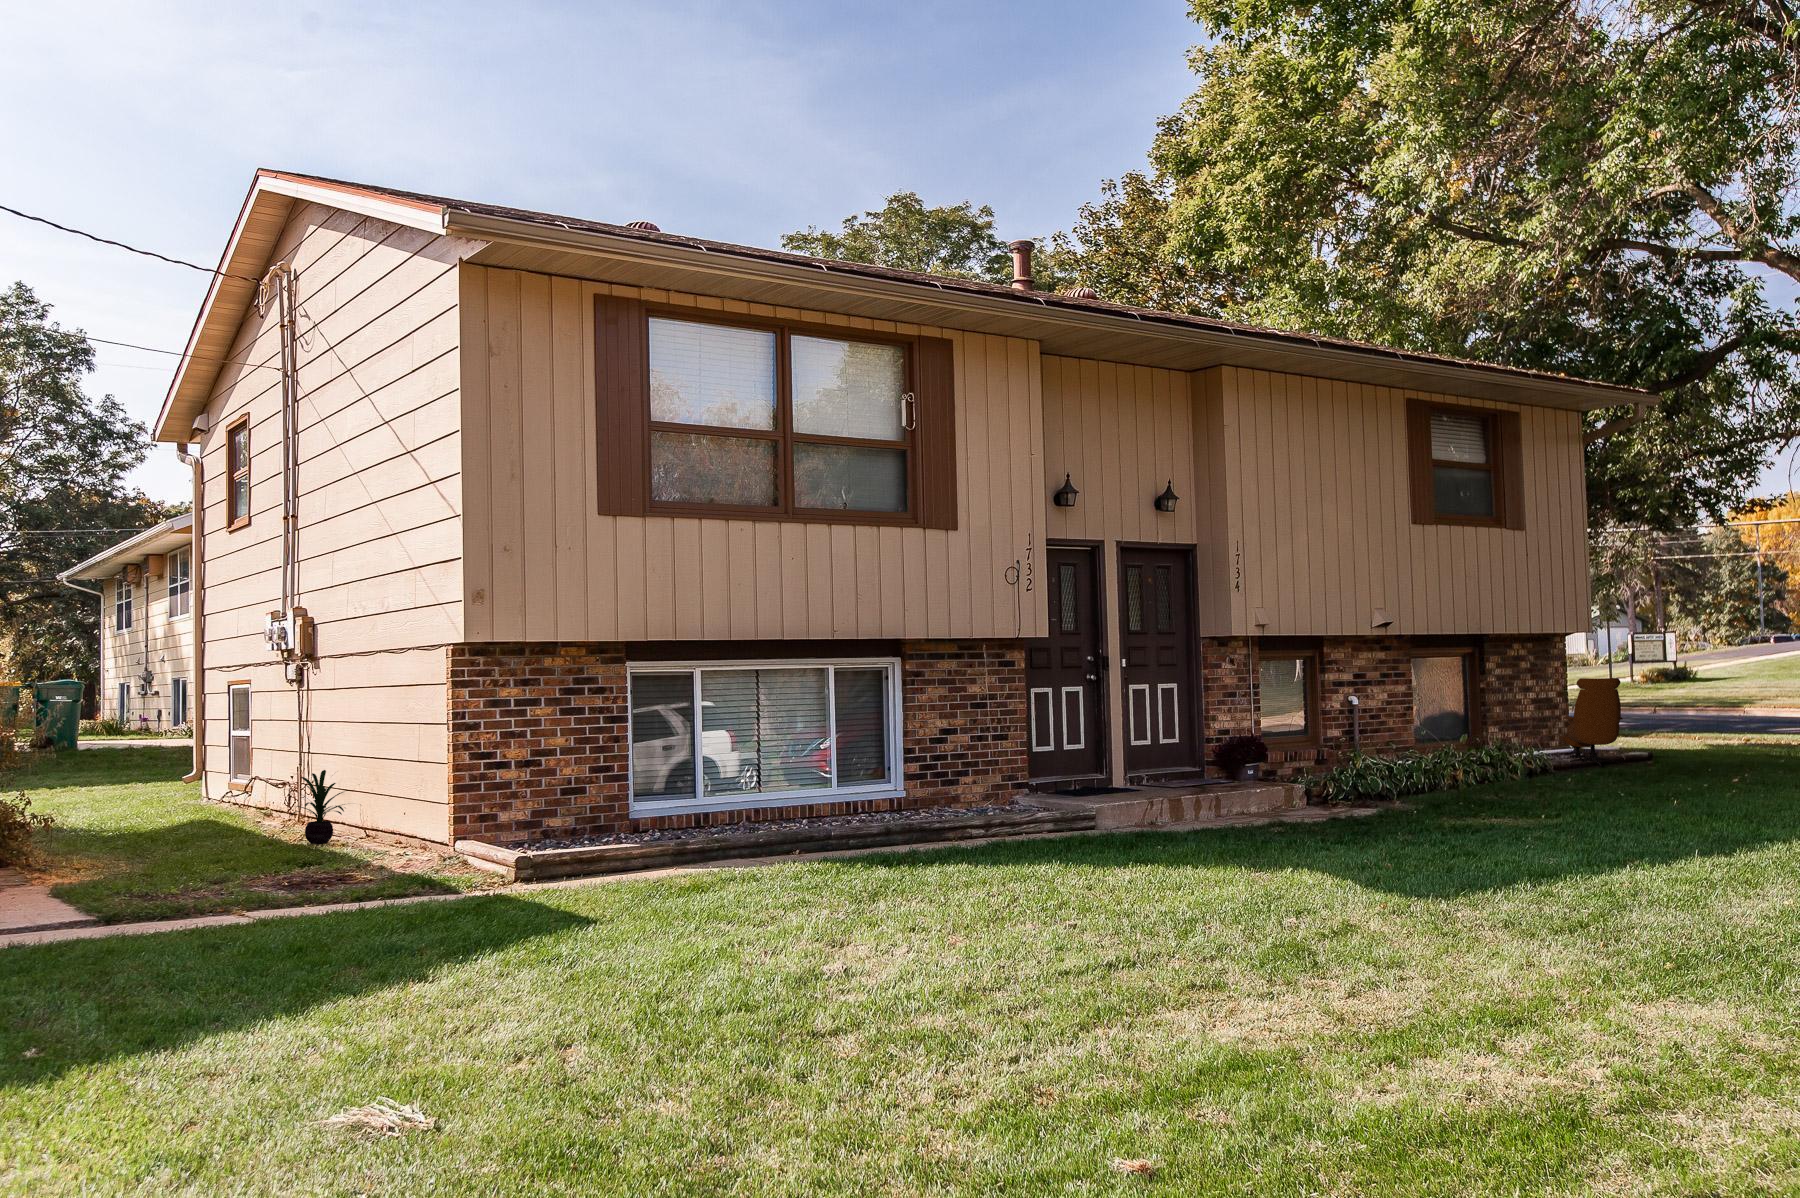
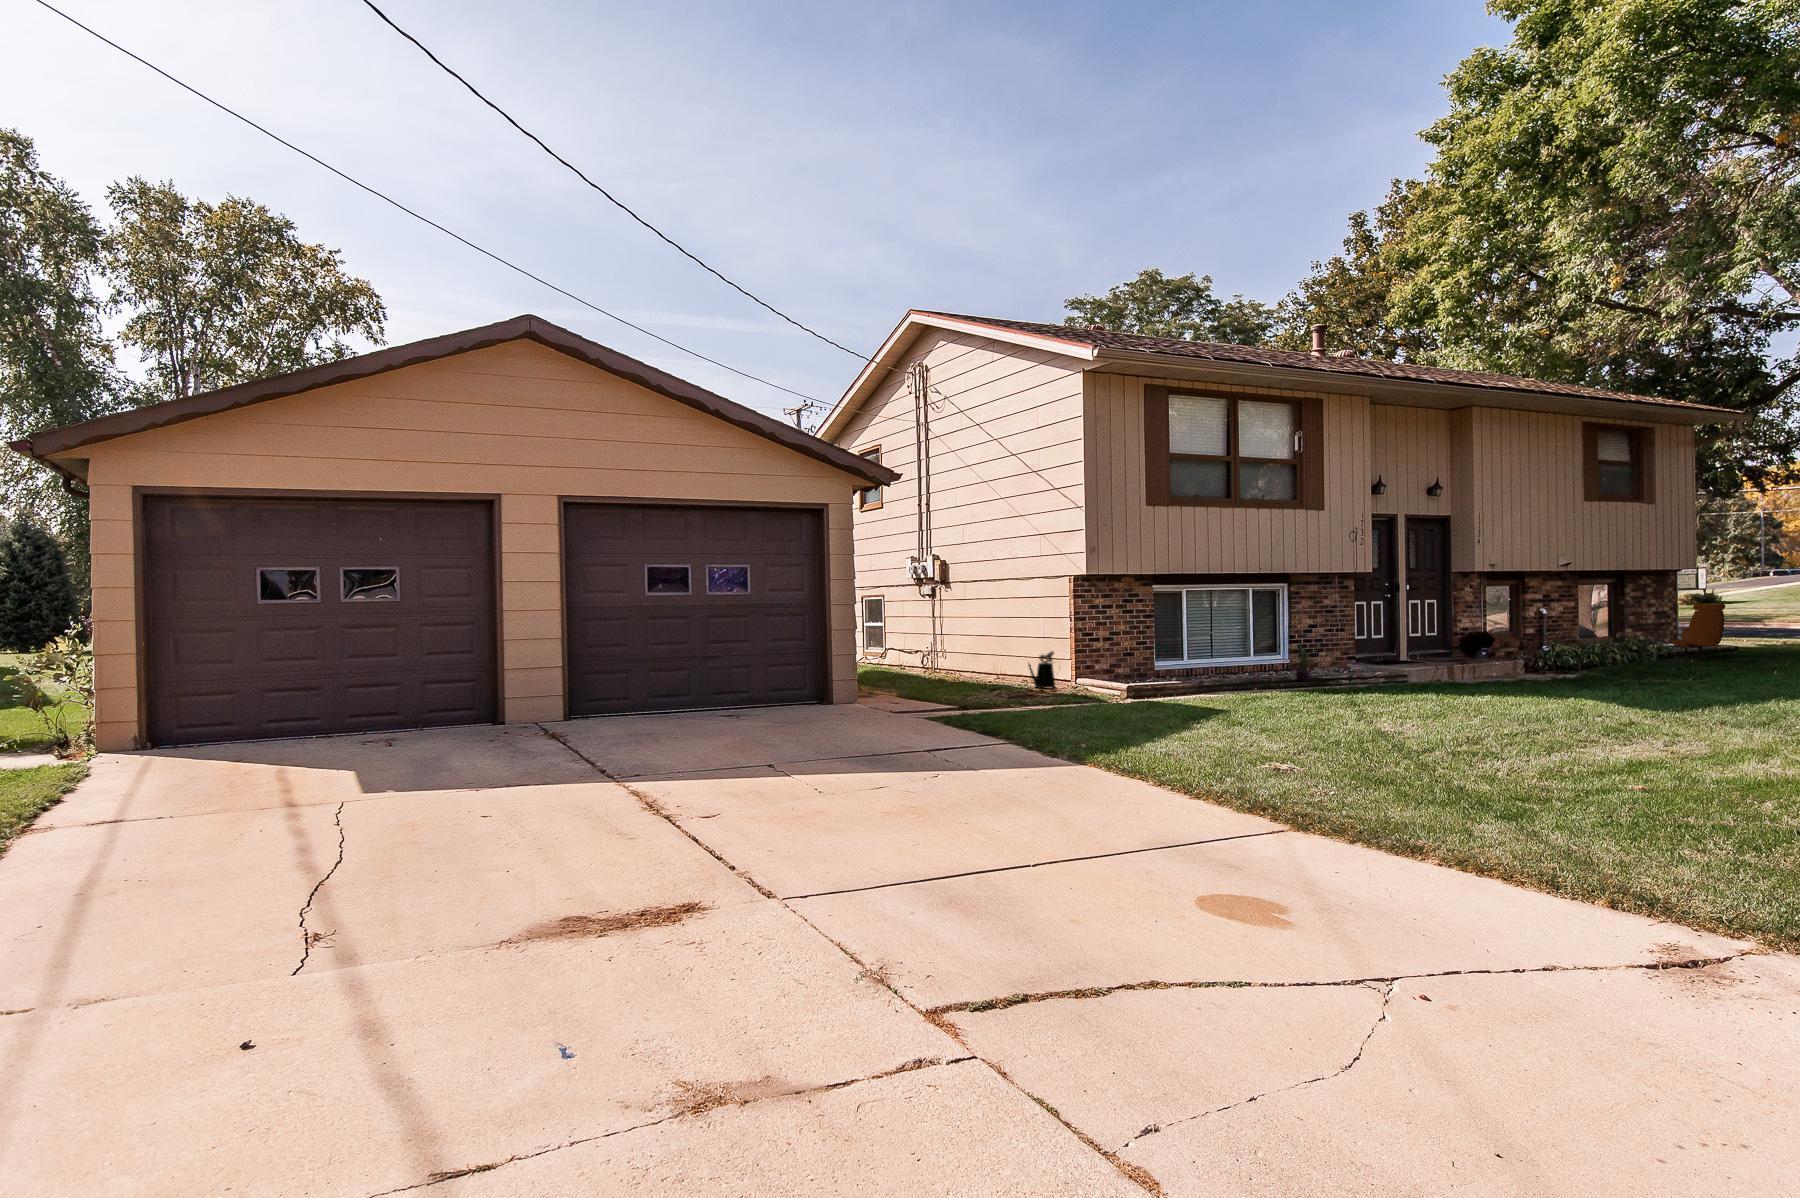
decorative plant: present [290,770,344,844] -> present [1295,643,1311,681]
watering can: none [367,789,433,865] -> present [1028,651,1055,689]

